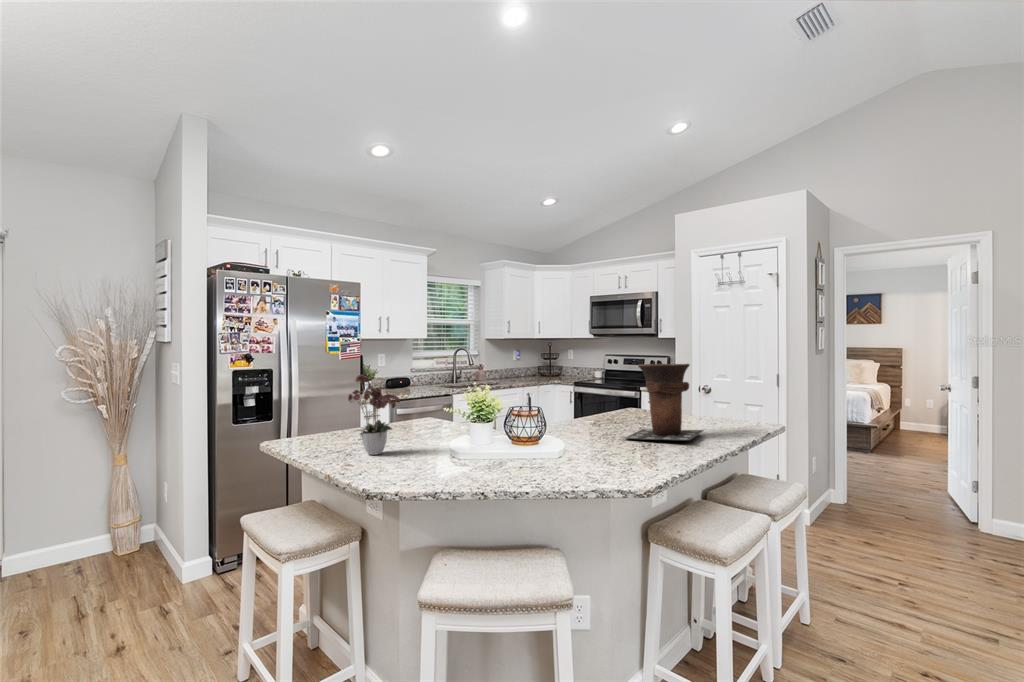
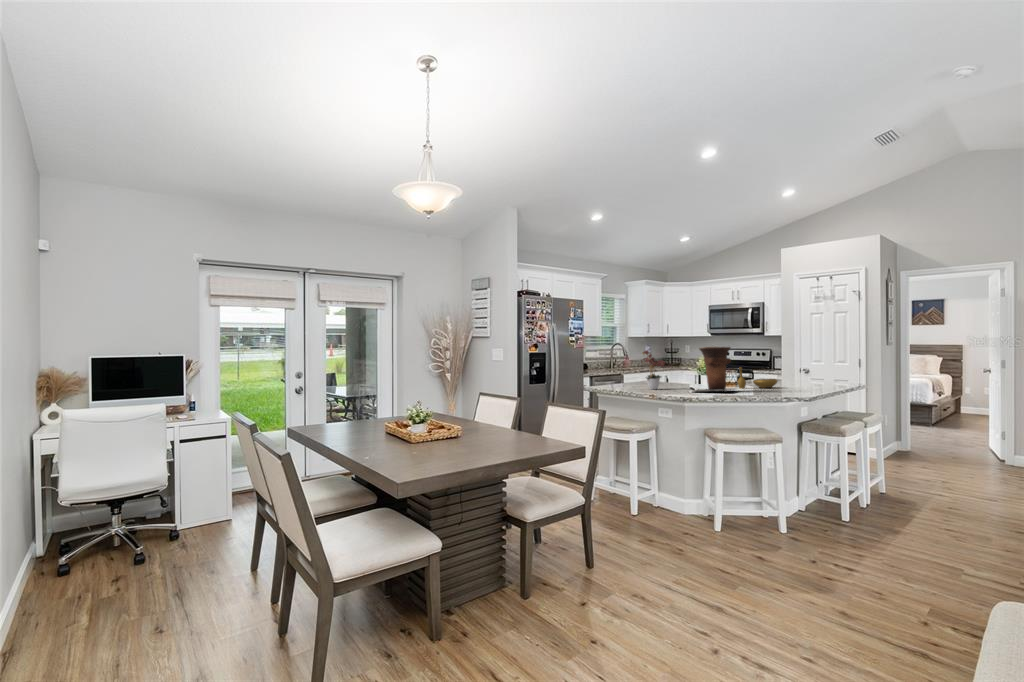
vase: present [624,364,703,440] -> present [696,347,736,391]
decorative bowl: none [539,408,615,452] -> present [738,367,777,389]

